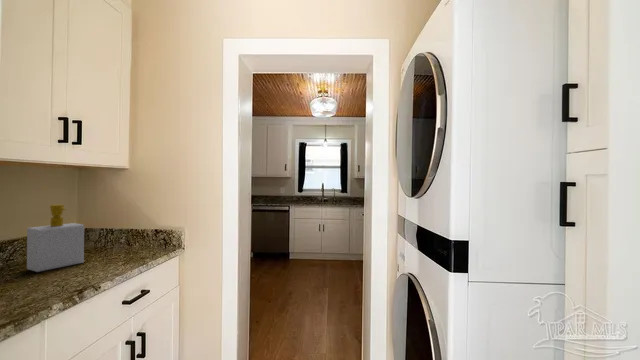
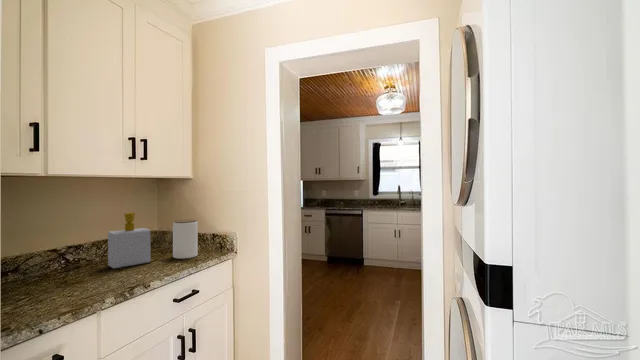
jar: none [110,213,141,257] -> present [173,219,198,259]

